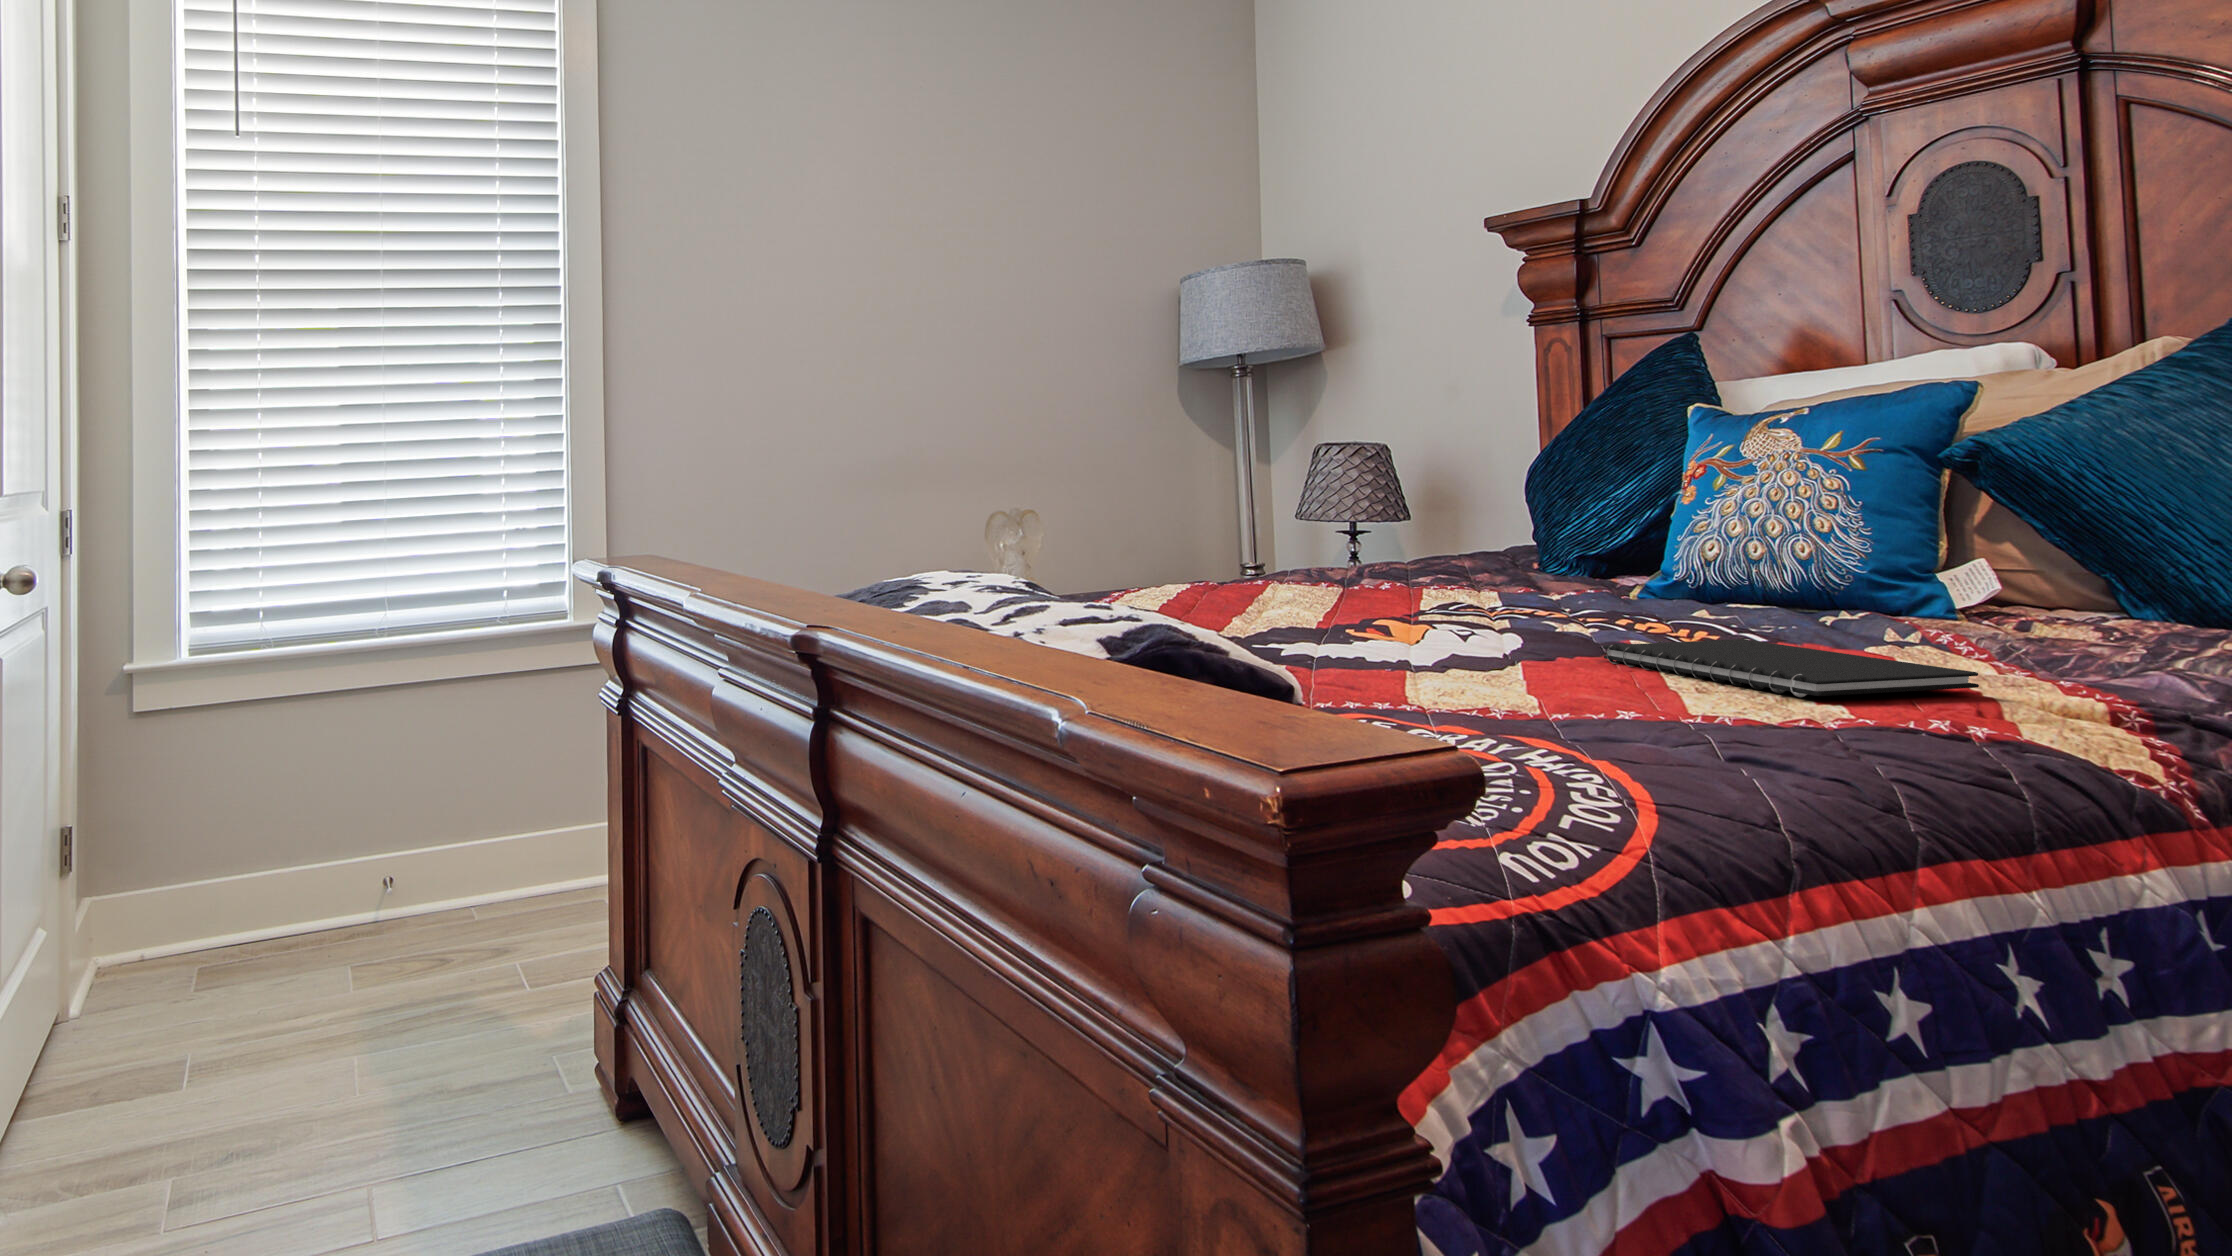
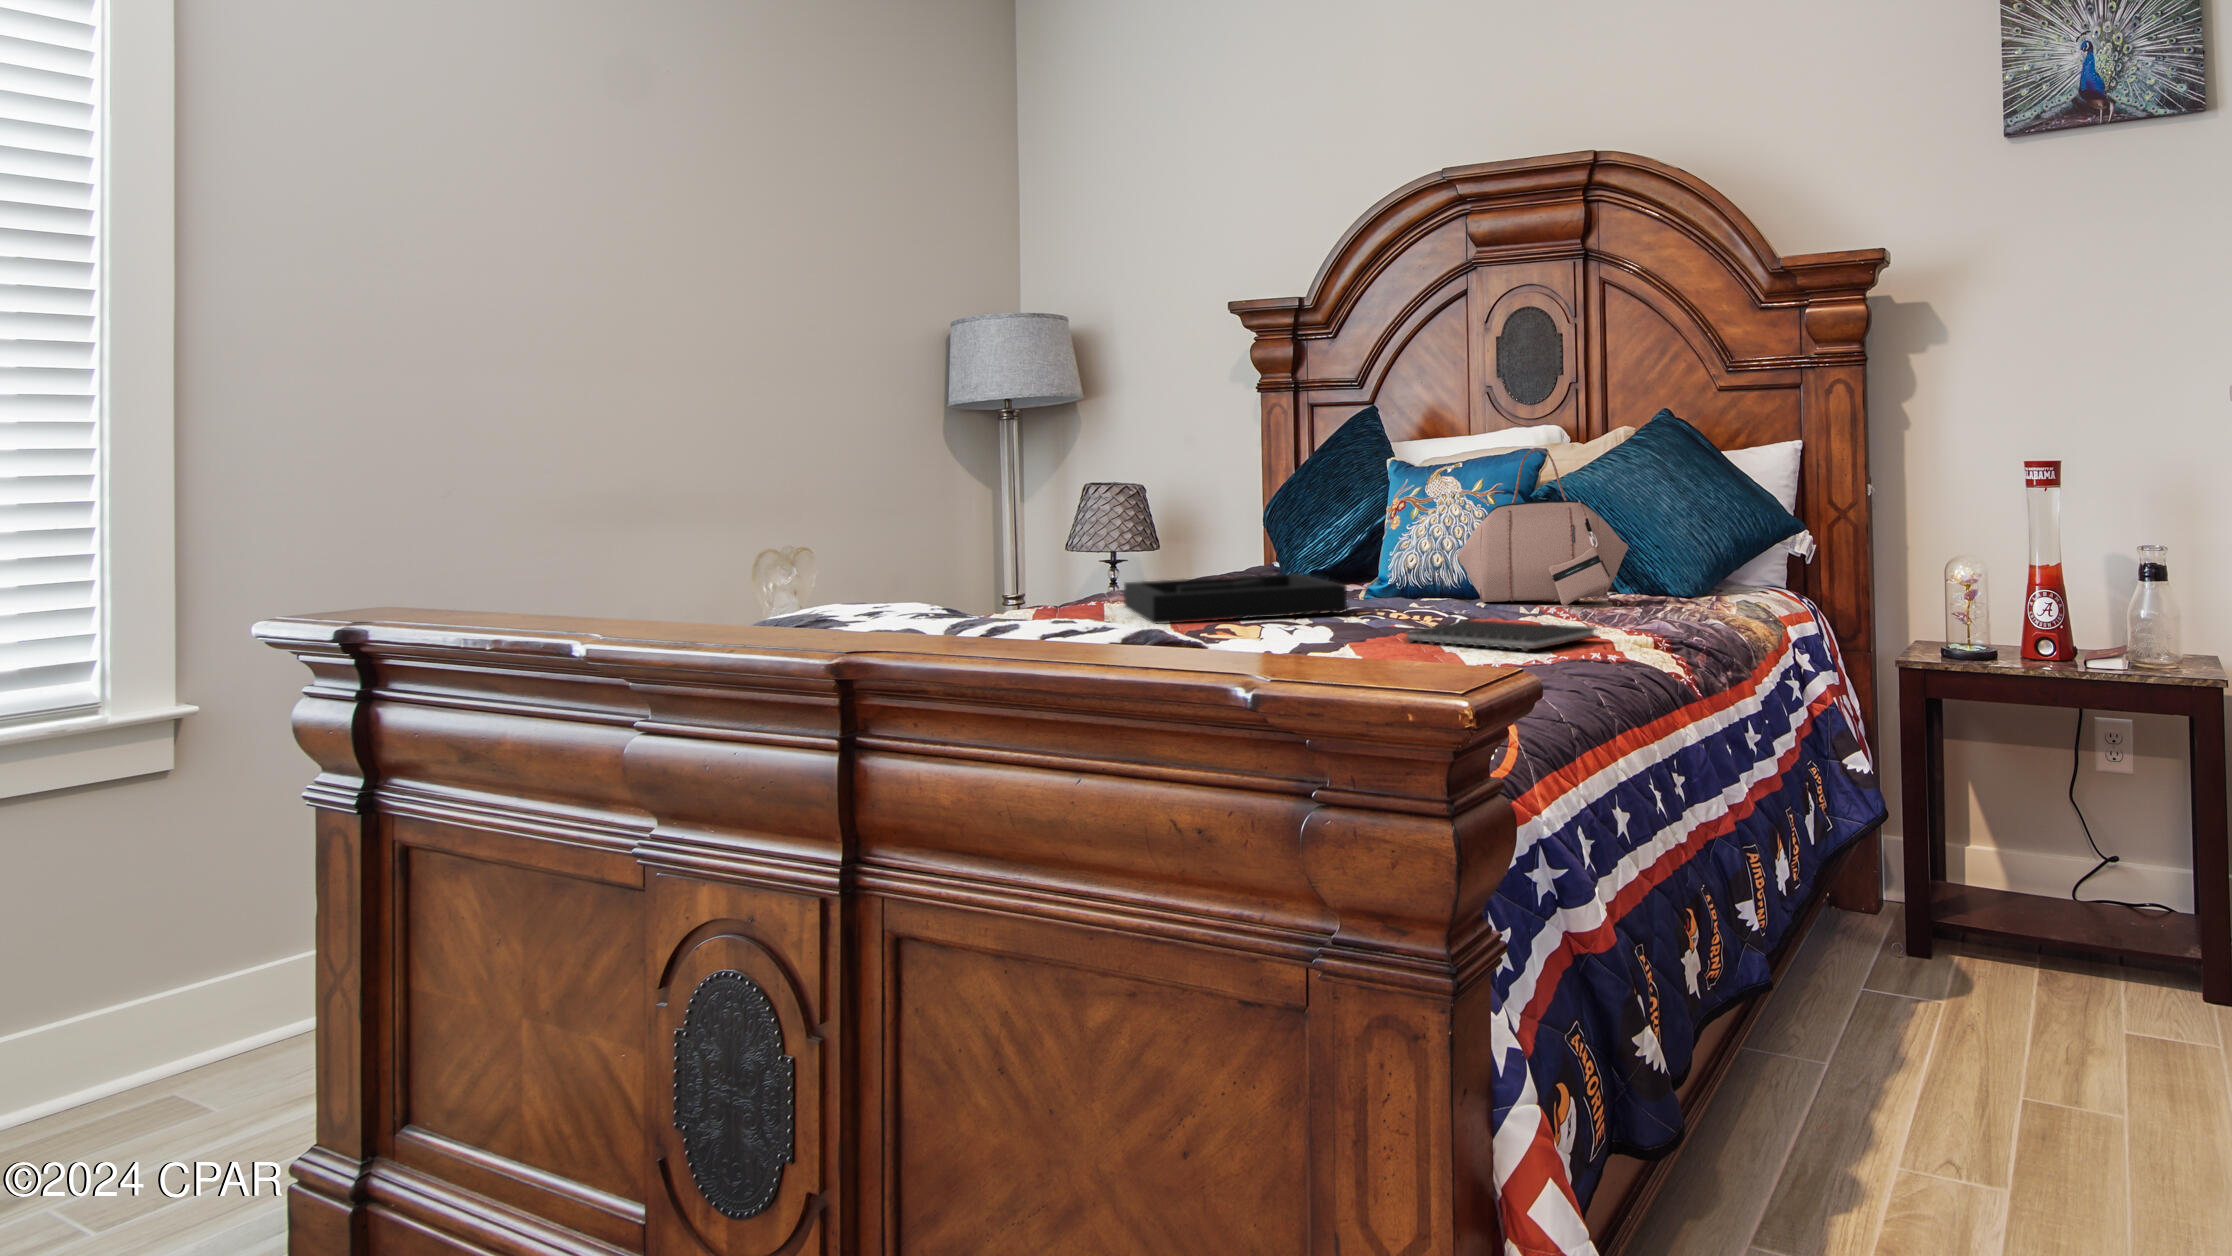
handbag: none [1783,382,2137,632] -> present [1457,448,1628,606]
decorative tray: none [1289,554,1571,612] -> present [1124,574,1347,624]

